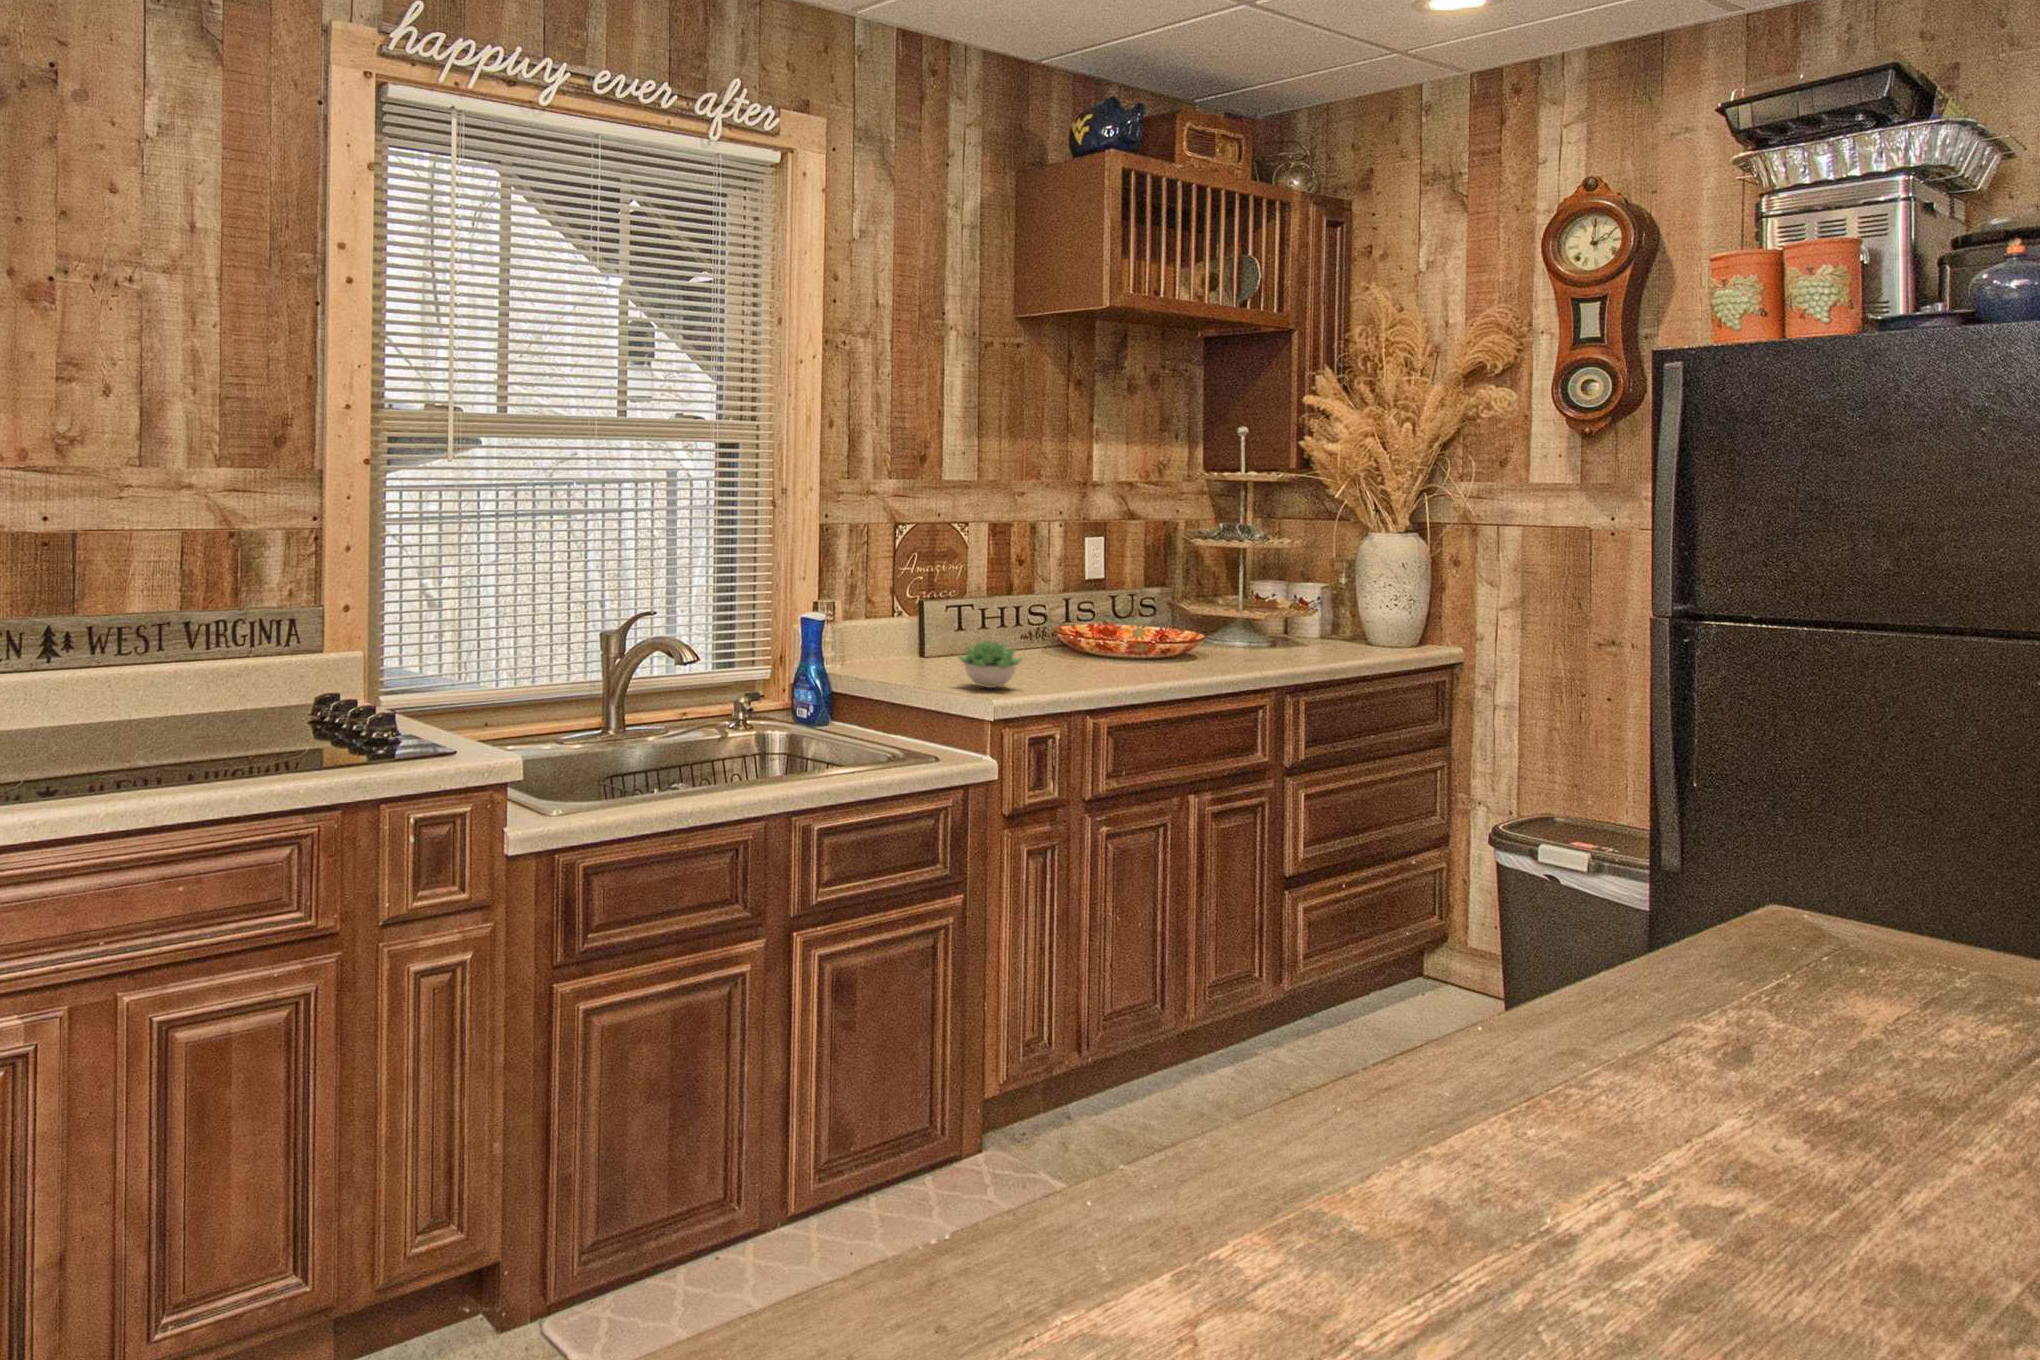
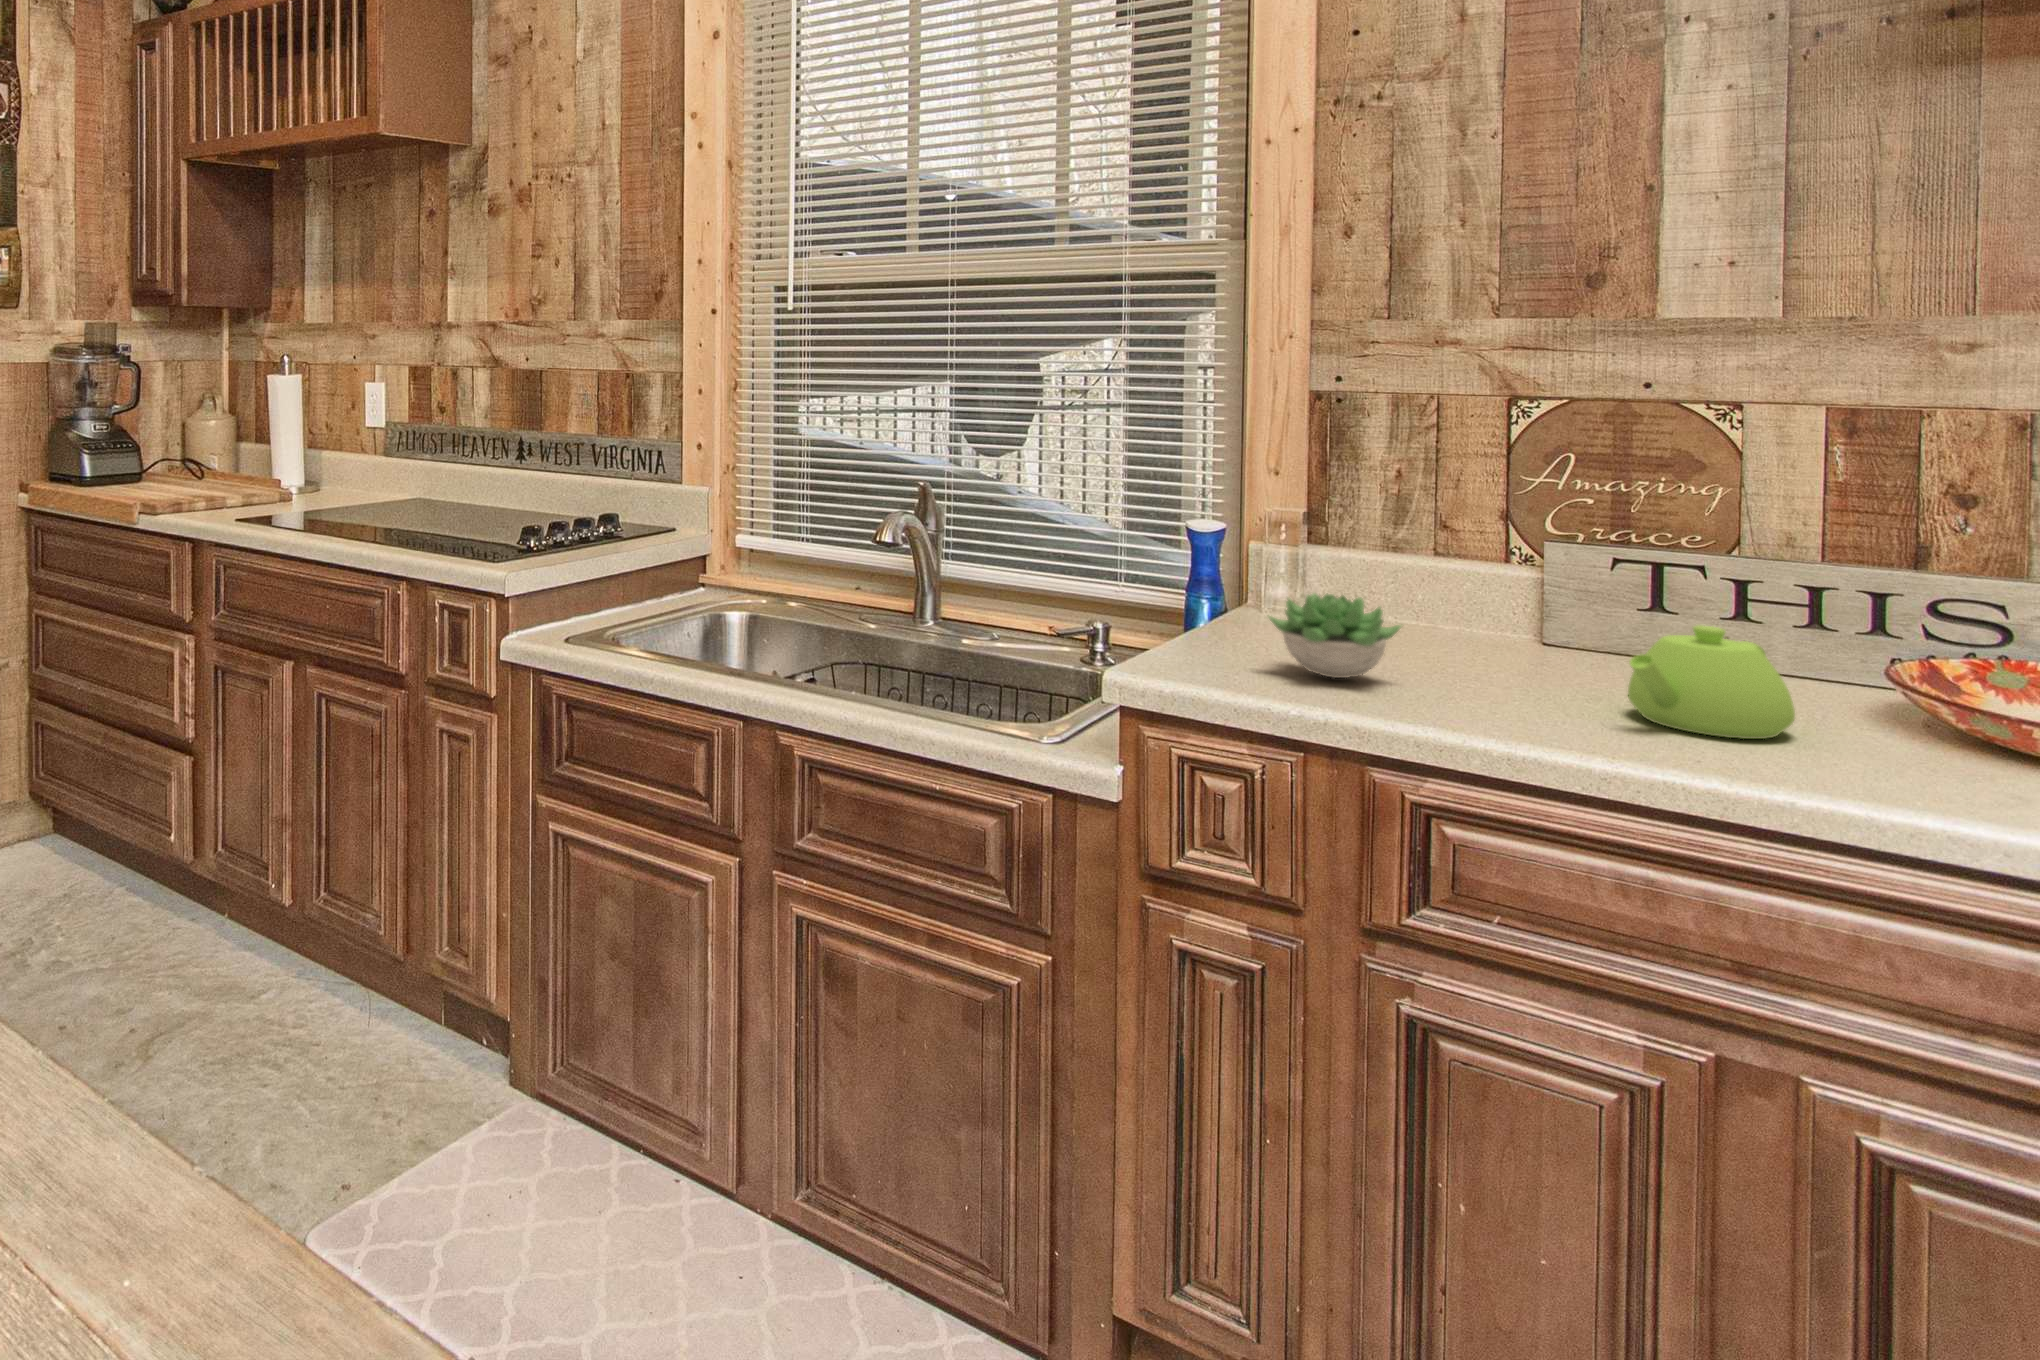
teapot: none [1050,628,1110,677] -> present [1628,626,1795,739]

